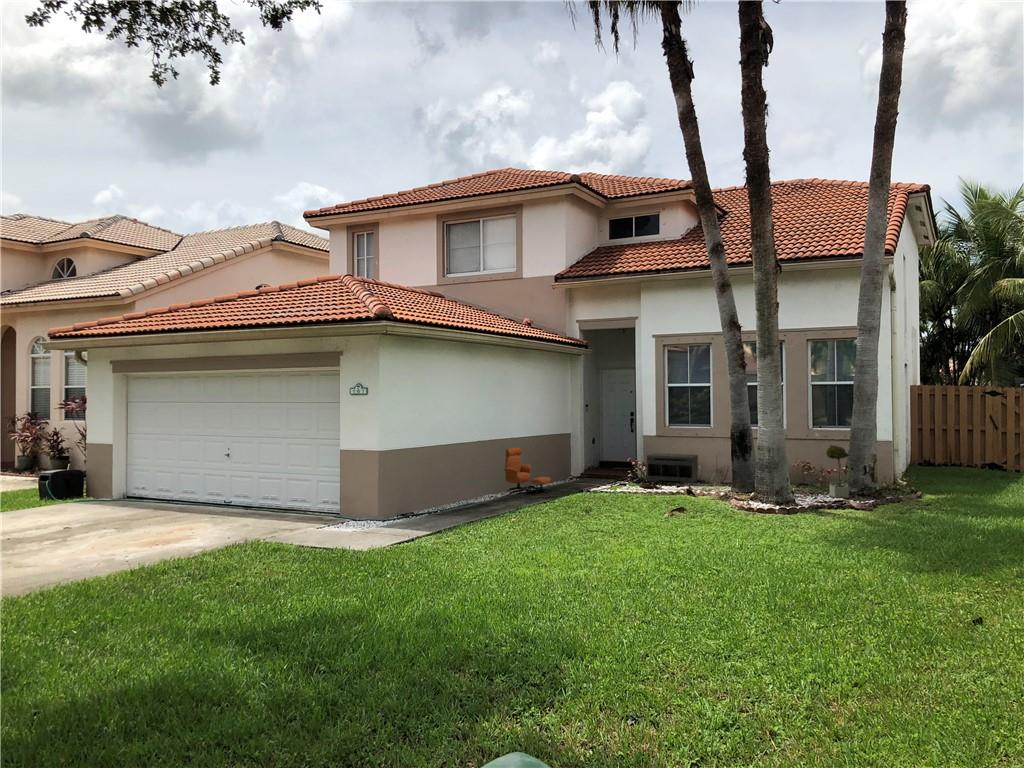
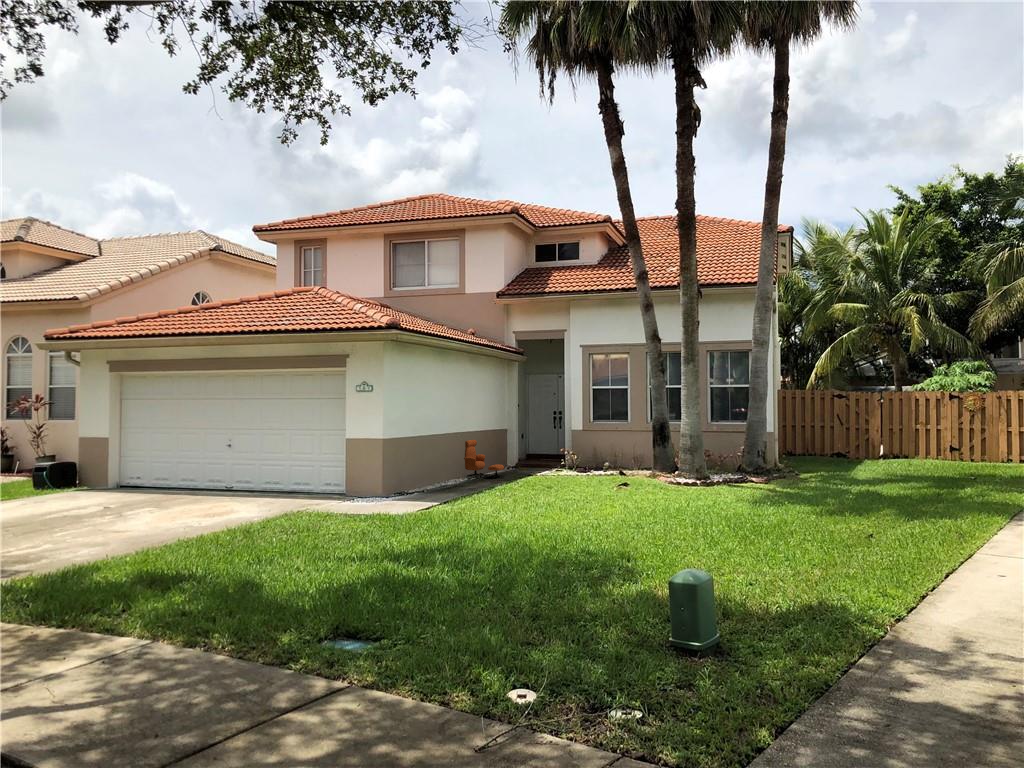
potted tree: present [826,445,849,498] -> none [728,434,747,476]
bench: present [647,453,698,483] -> none [577,445,619,469]

